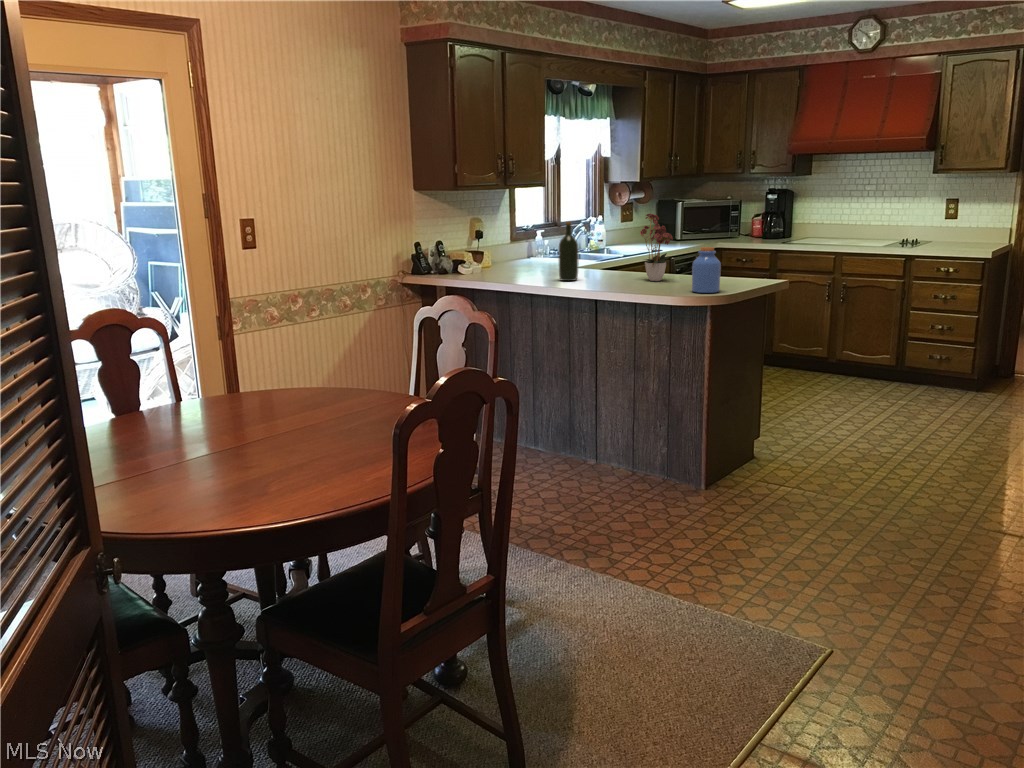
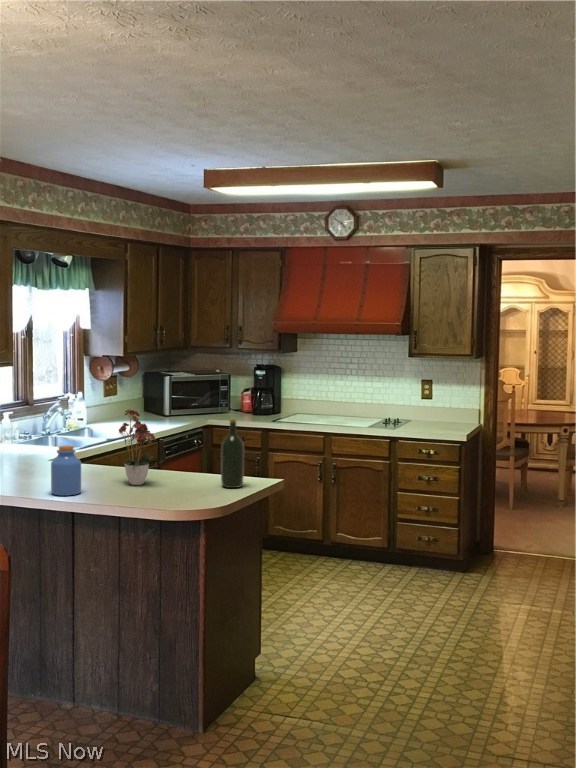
wine bottle: present [559,222,579,281] -> present [221,419,244,488]
jar: present [692,247,721,293] -> present [51,446,81,496]

